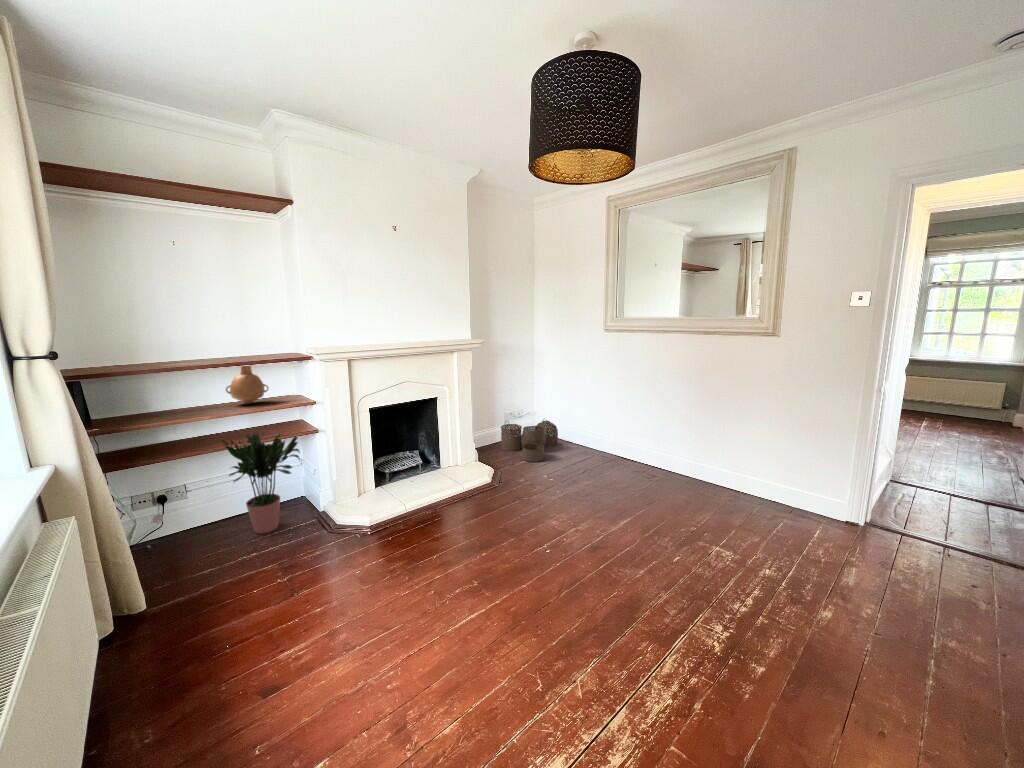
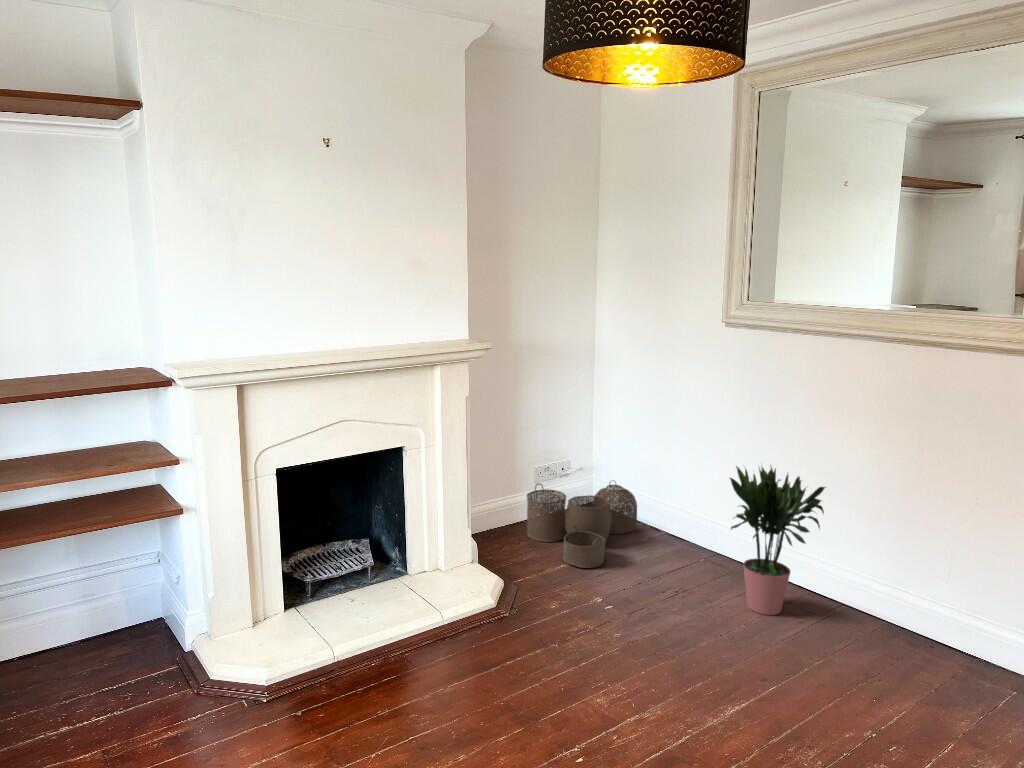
vase: present [226,366,268,404] -> none [30,379,102,460]
potted plant: present [222,433,300,533] -> present [730,466,826,615]

